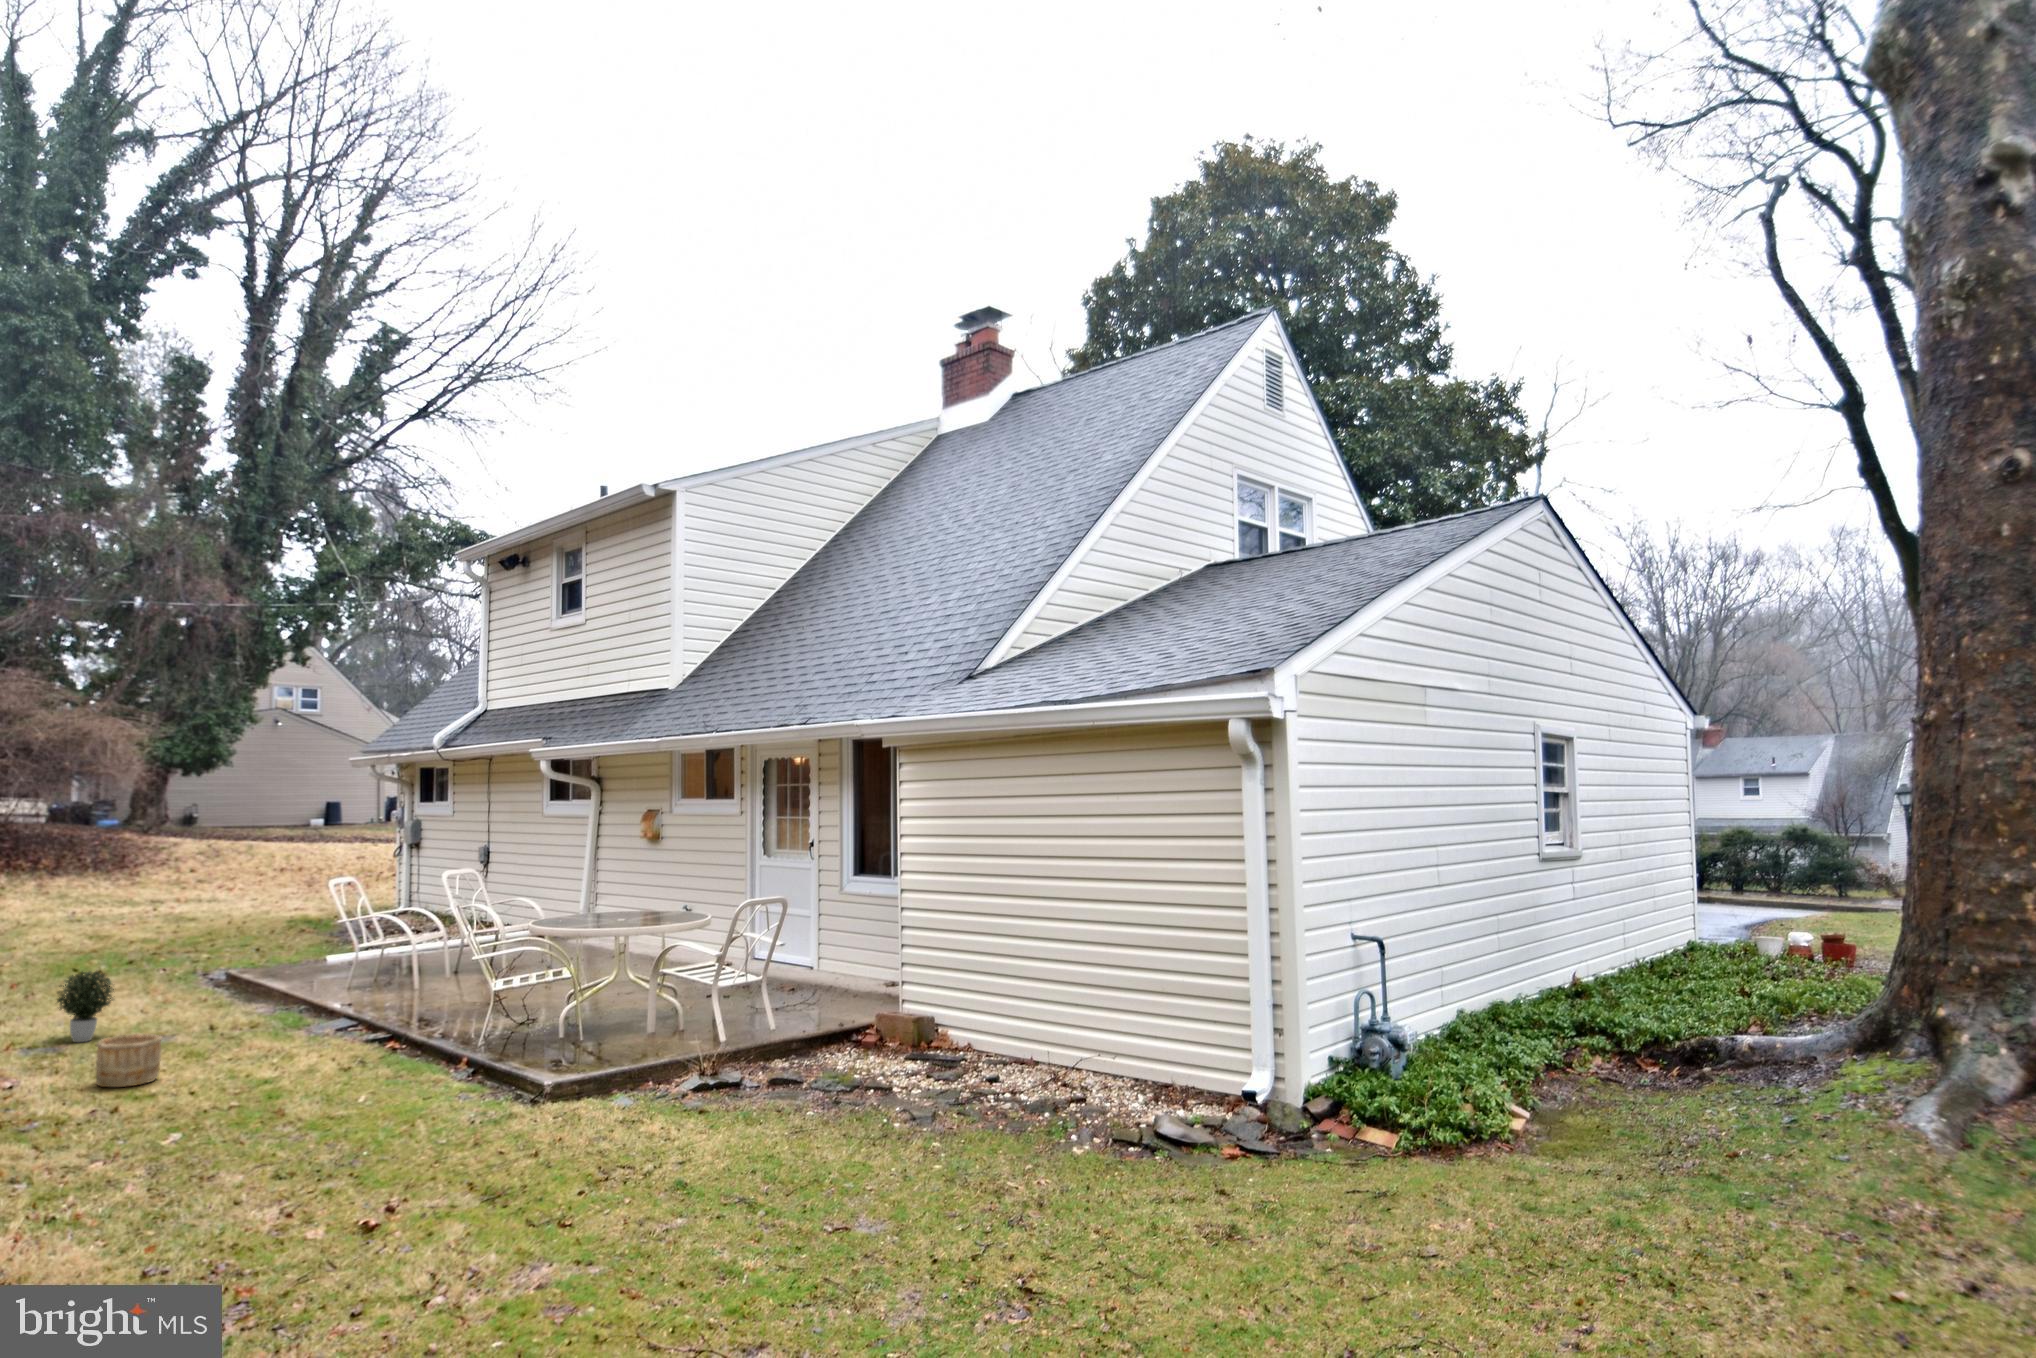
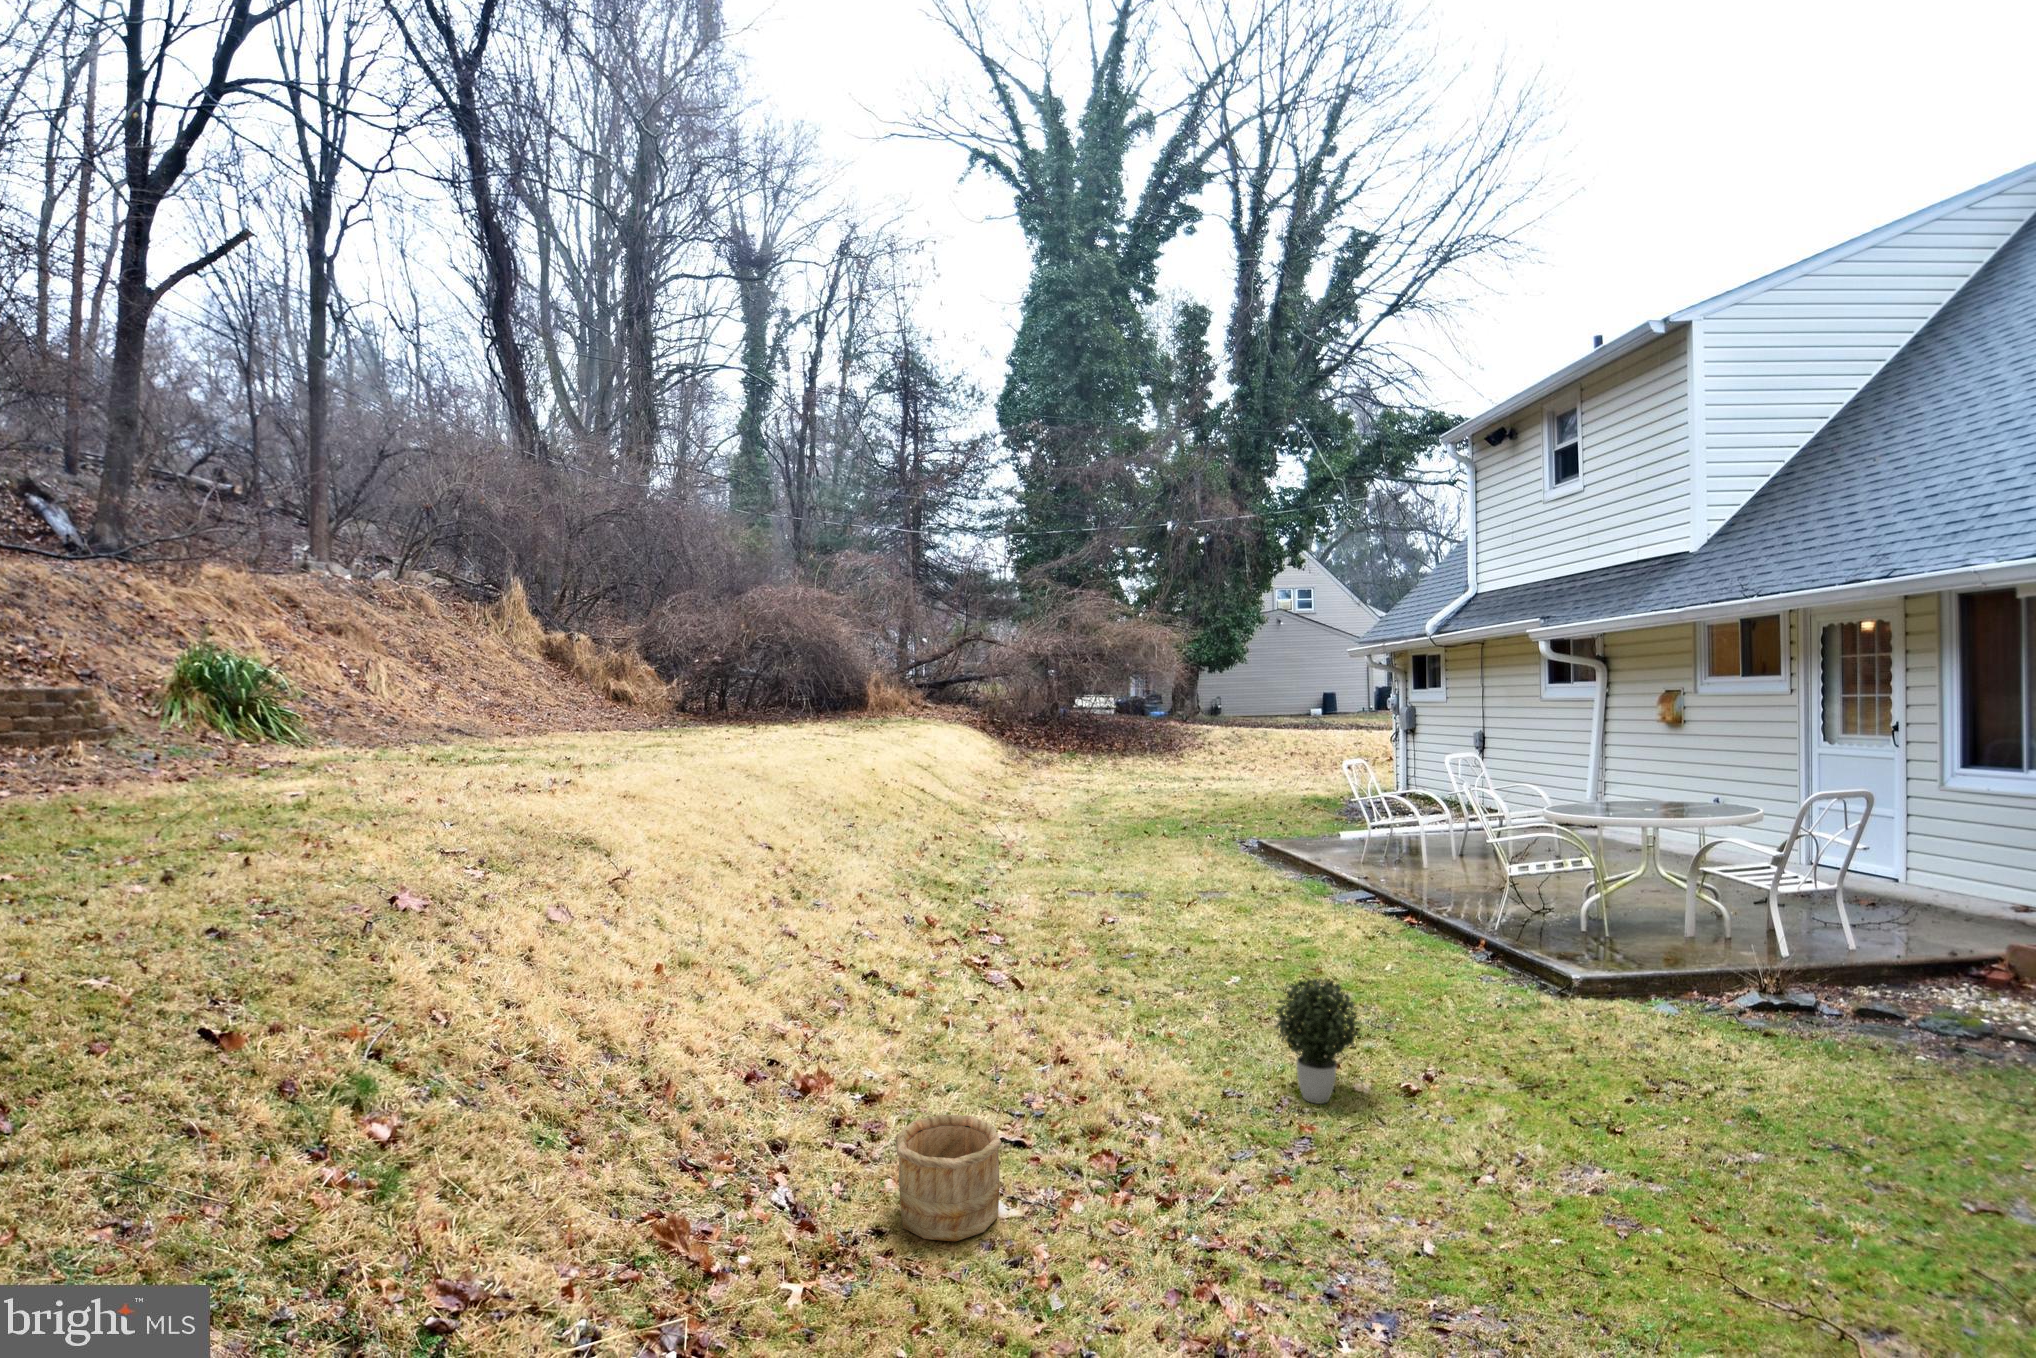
potted plant: present [57,971,114,1042] -> present [1275,979,1361,1104]

